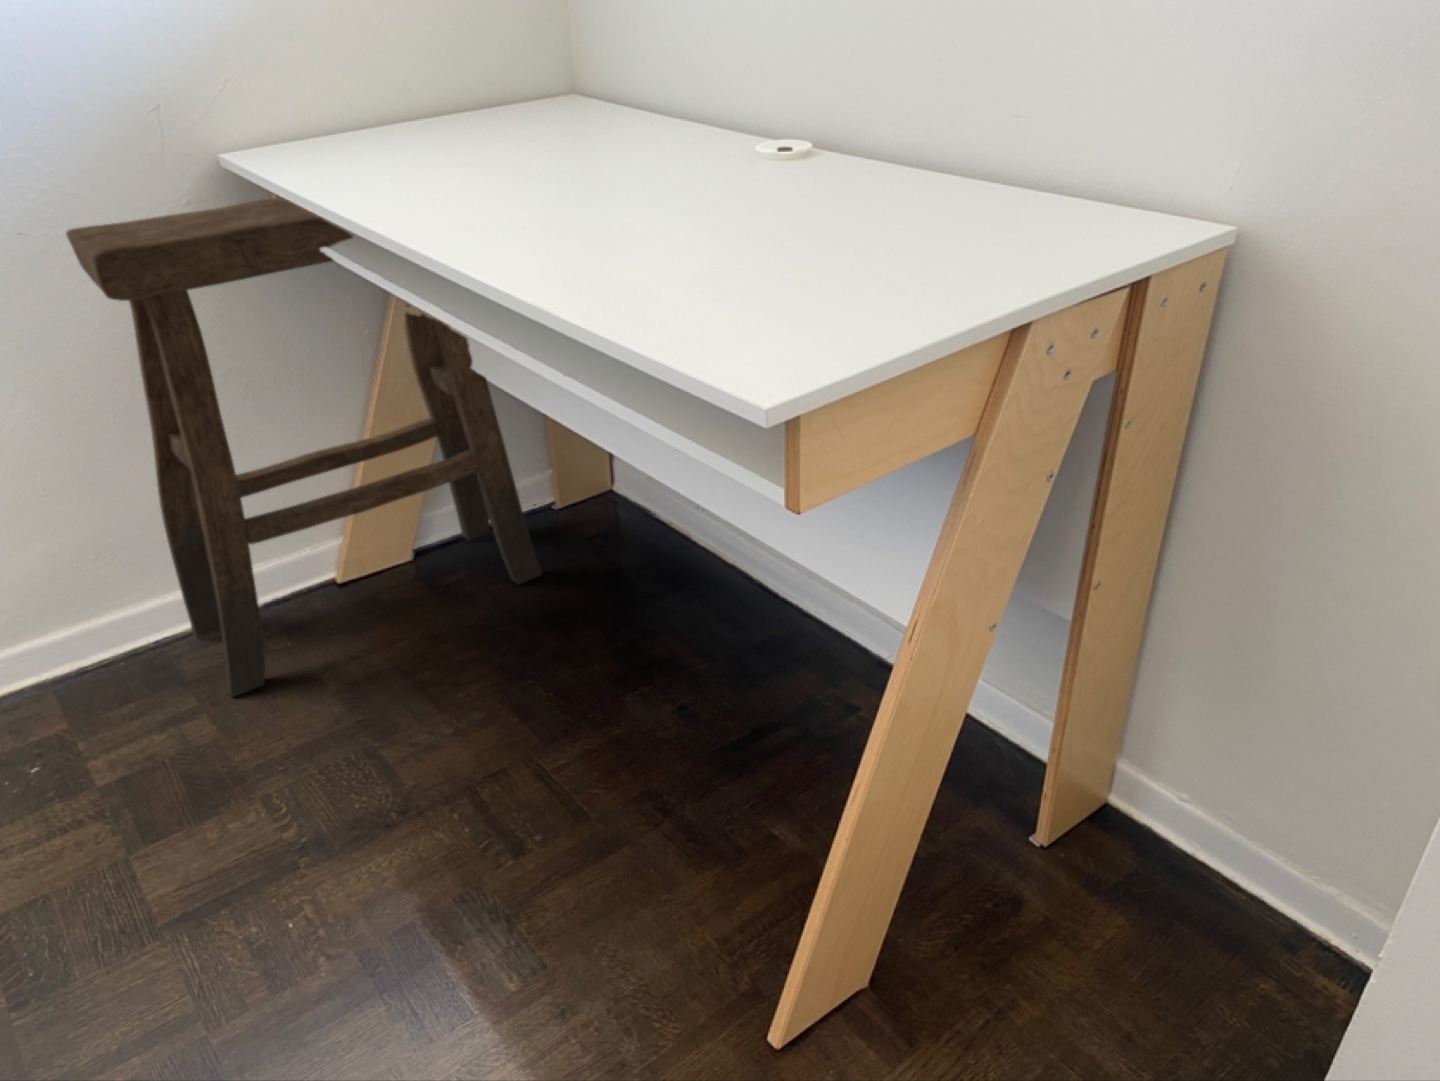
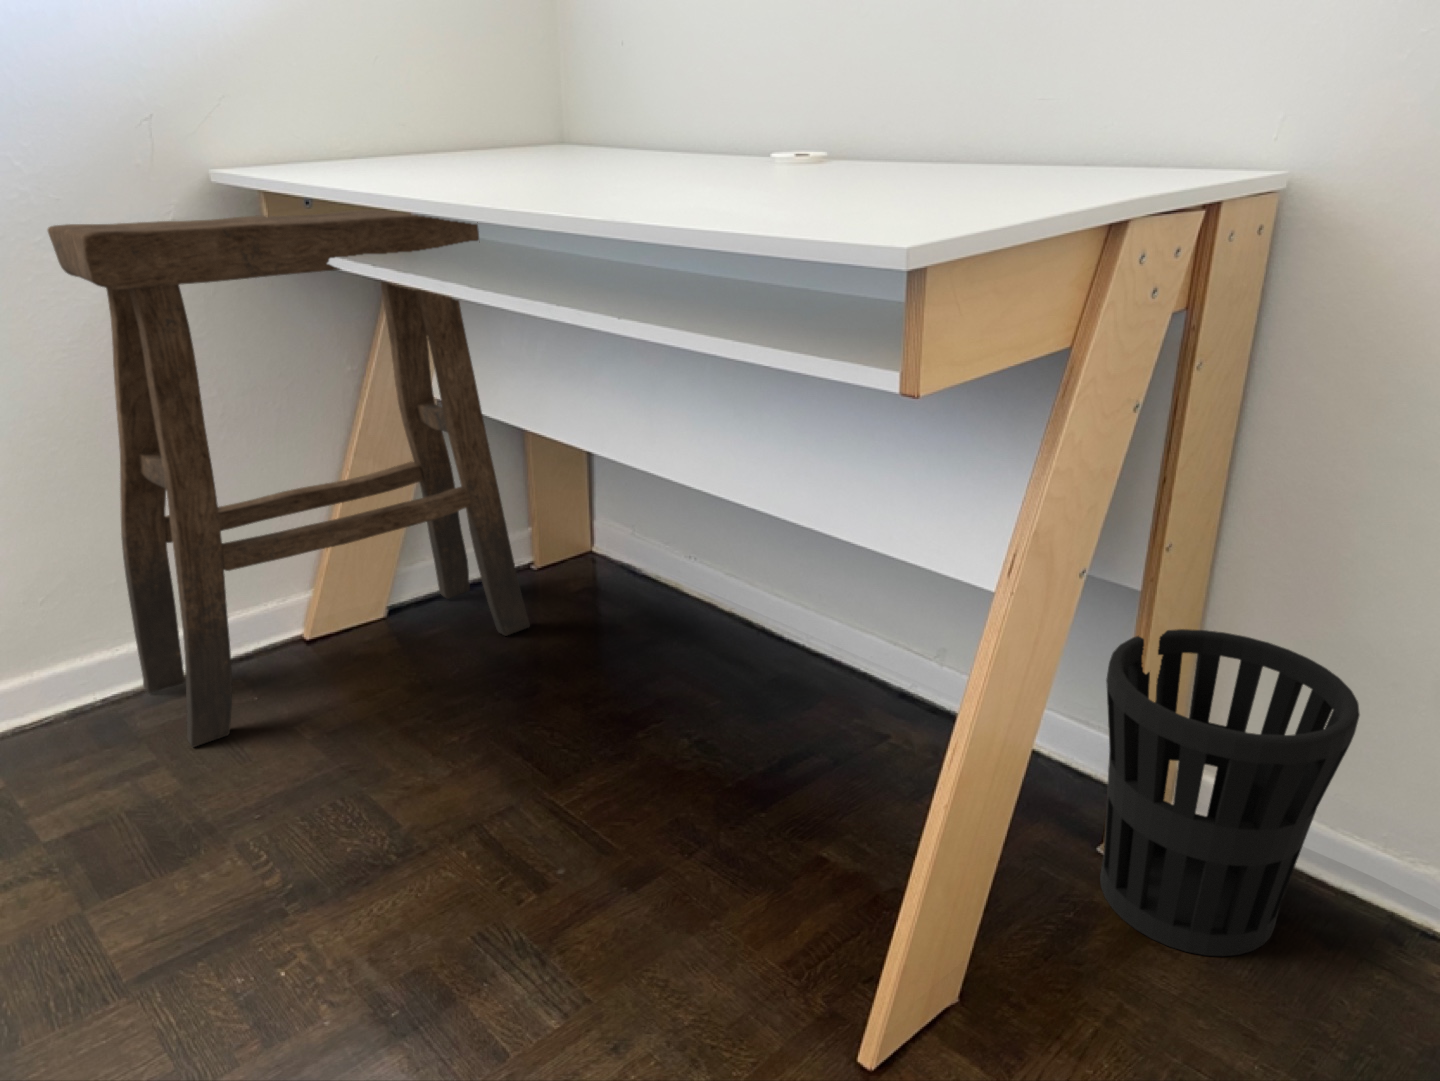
wastebasket: none [1023,654,1257,956] -> present [1100,629,1360,956]

